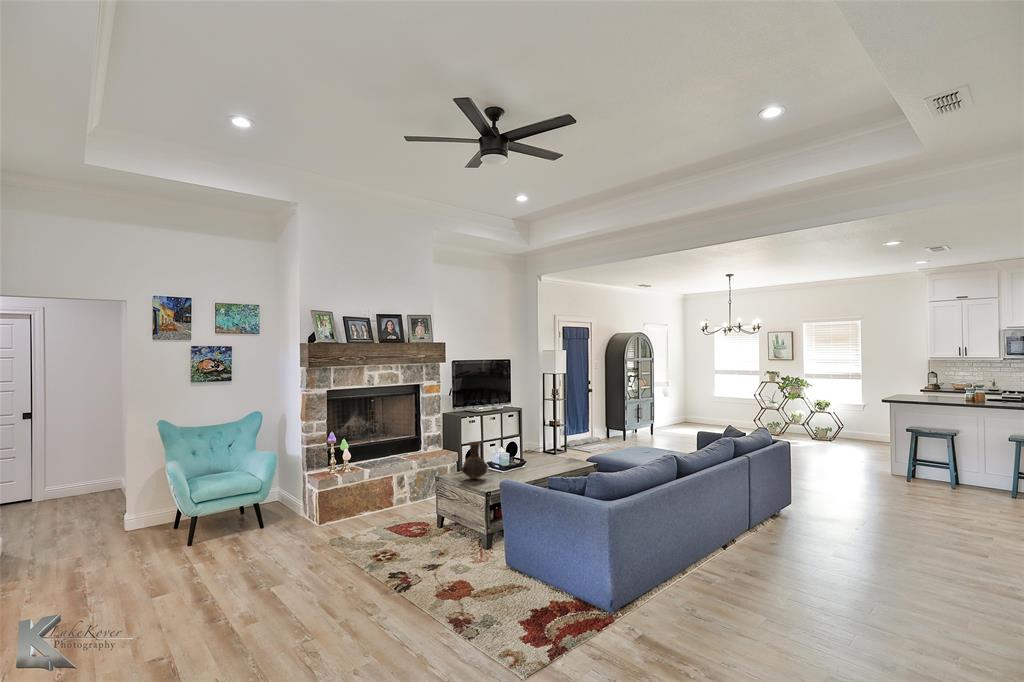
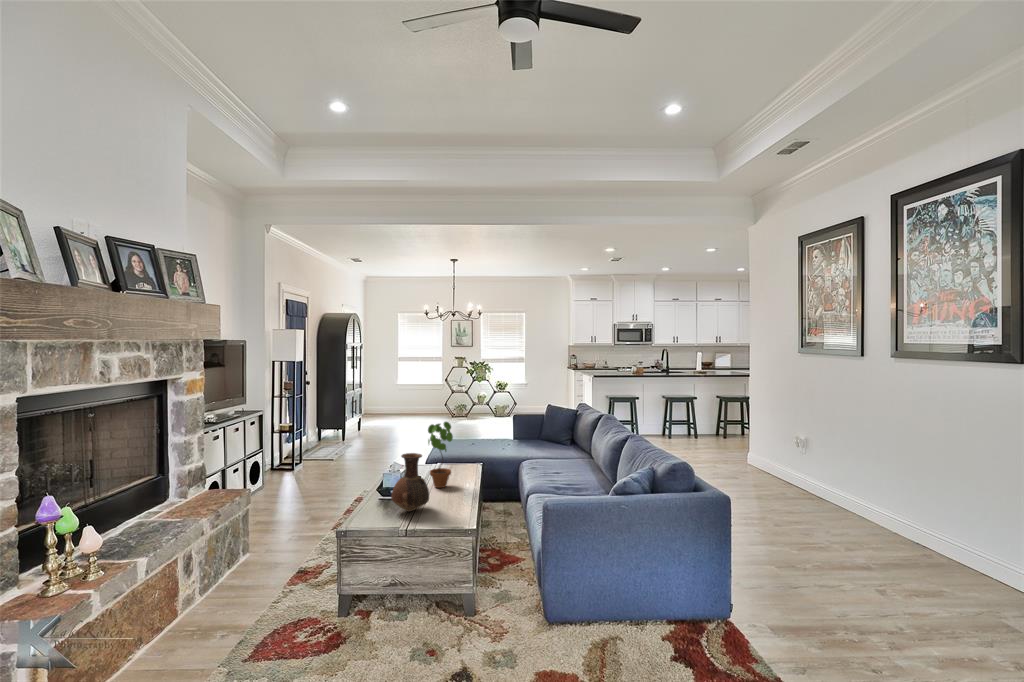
potted plant: none [511,426,531,473] -> present [428,422,453,488]

